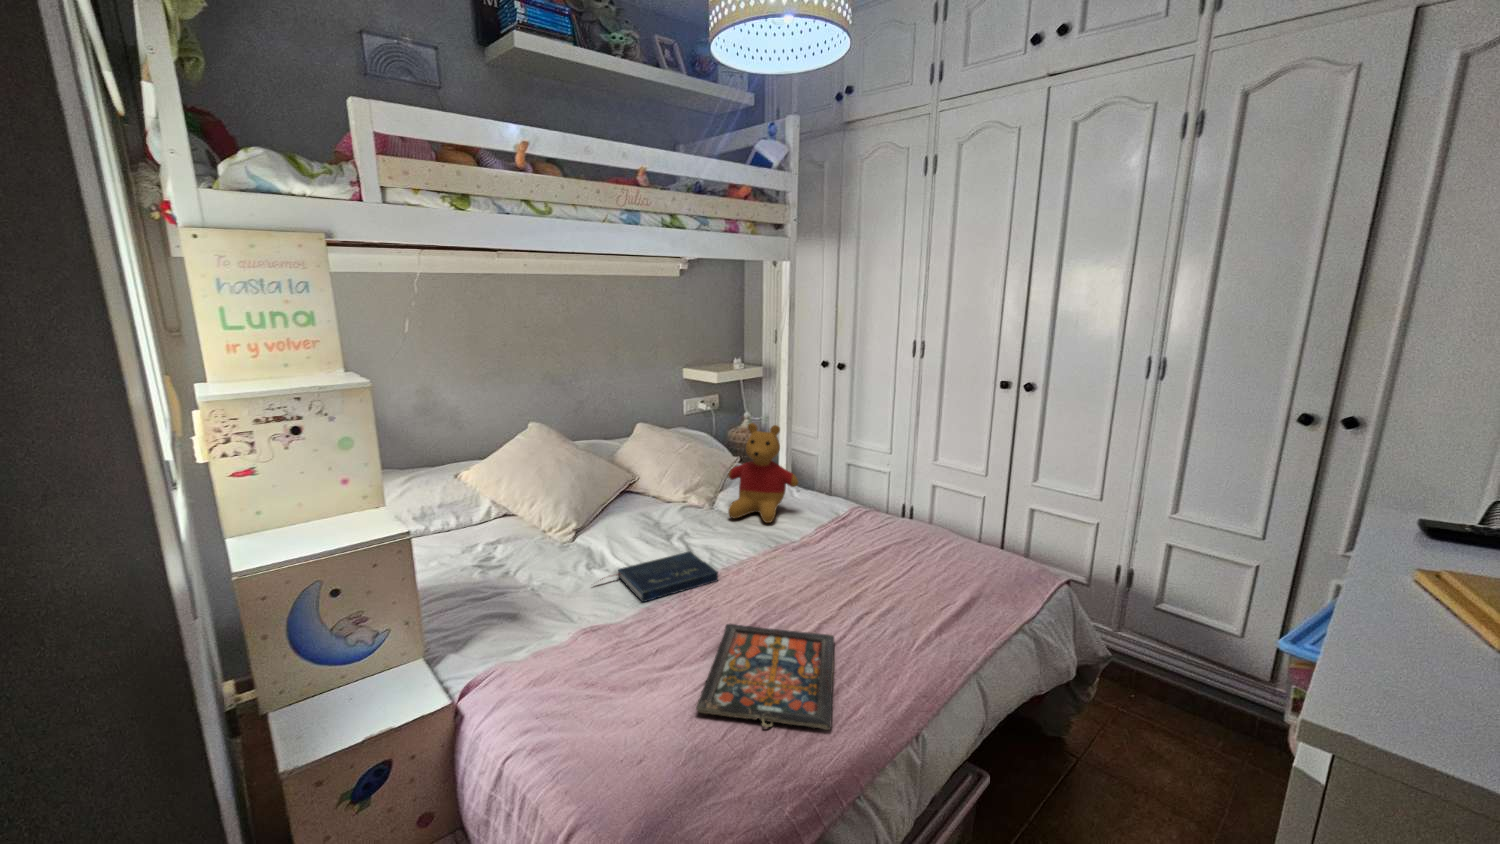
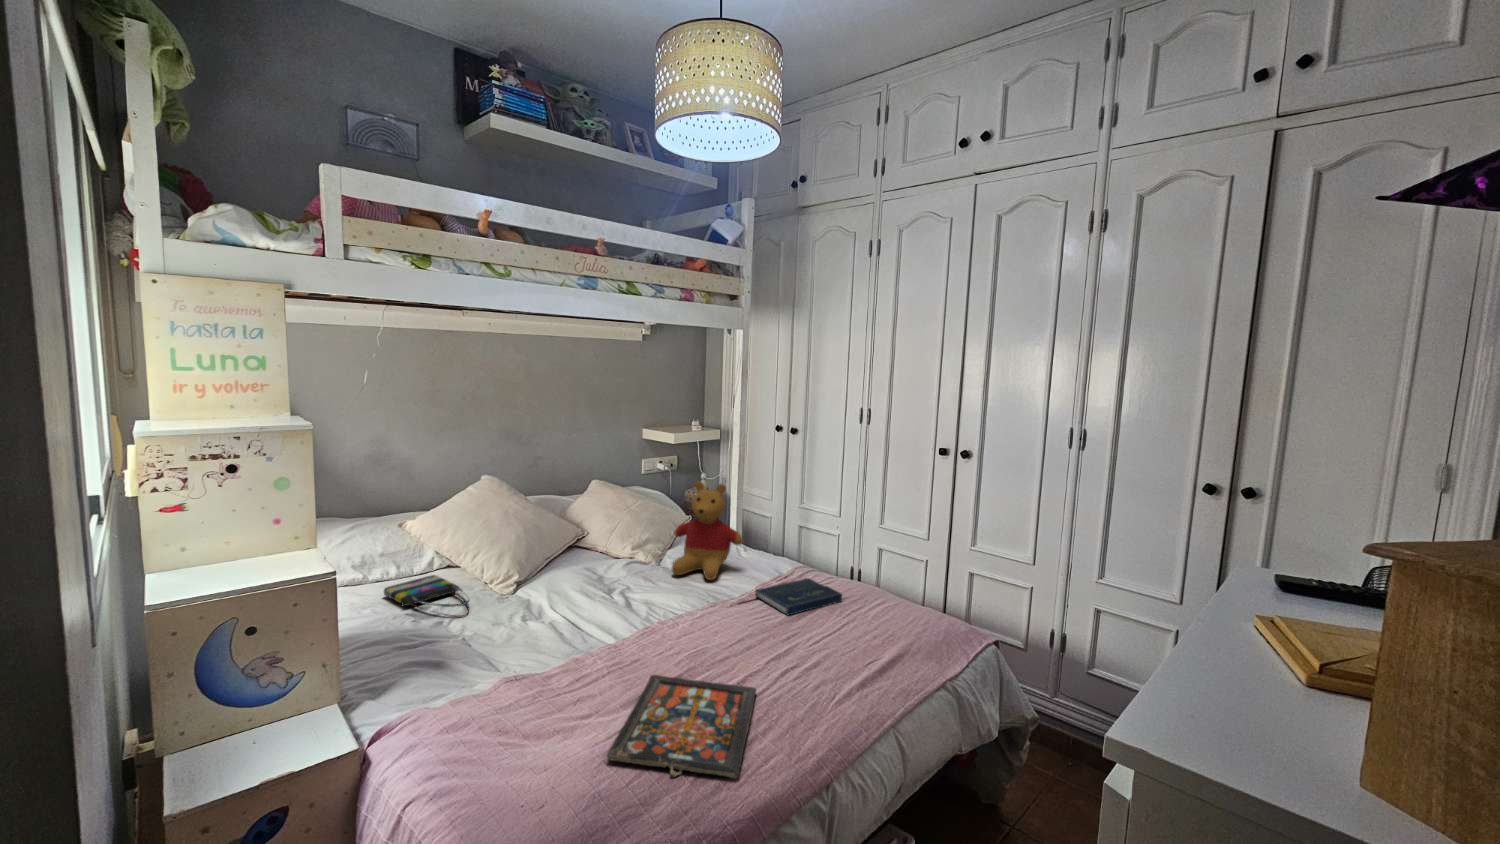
tote bag: none [447,524,534,567] -> present [384,575,469,618]
book: present [602,551,718,602] -> present [754,578,842,615]

